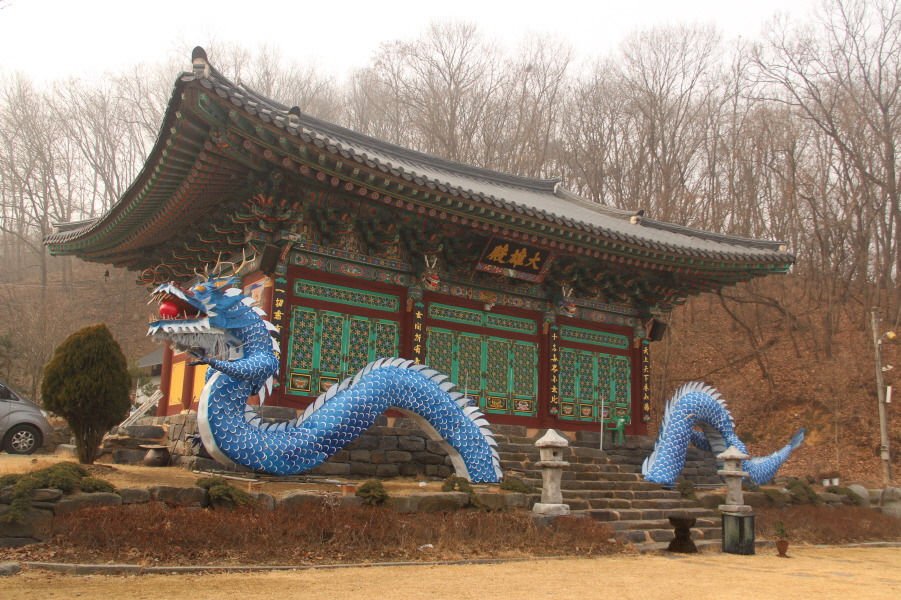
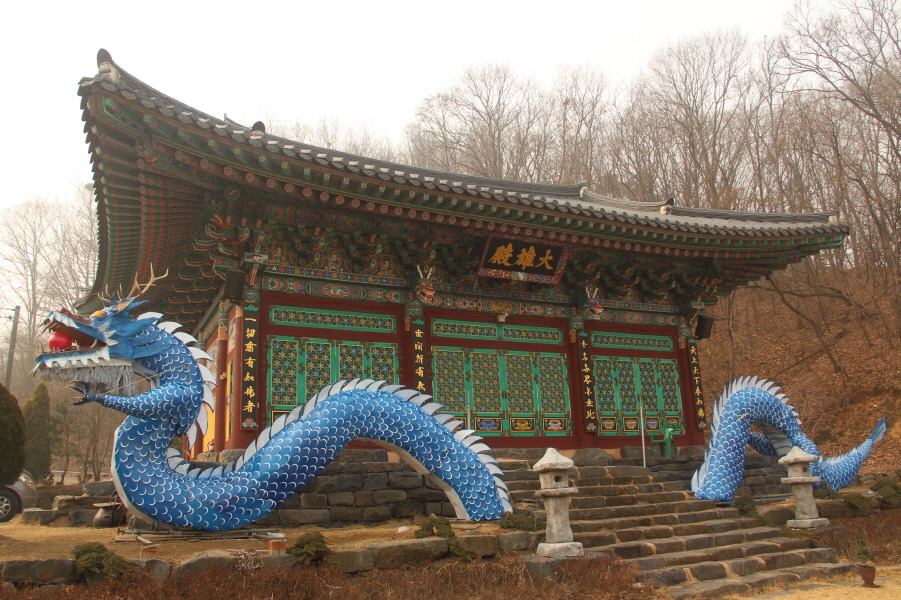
storage box: present [721,513,755,555] -> none [782,534,832,589]
stool: present [667,514,698,553] -> none [712,541,756,592]

